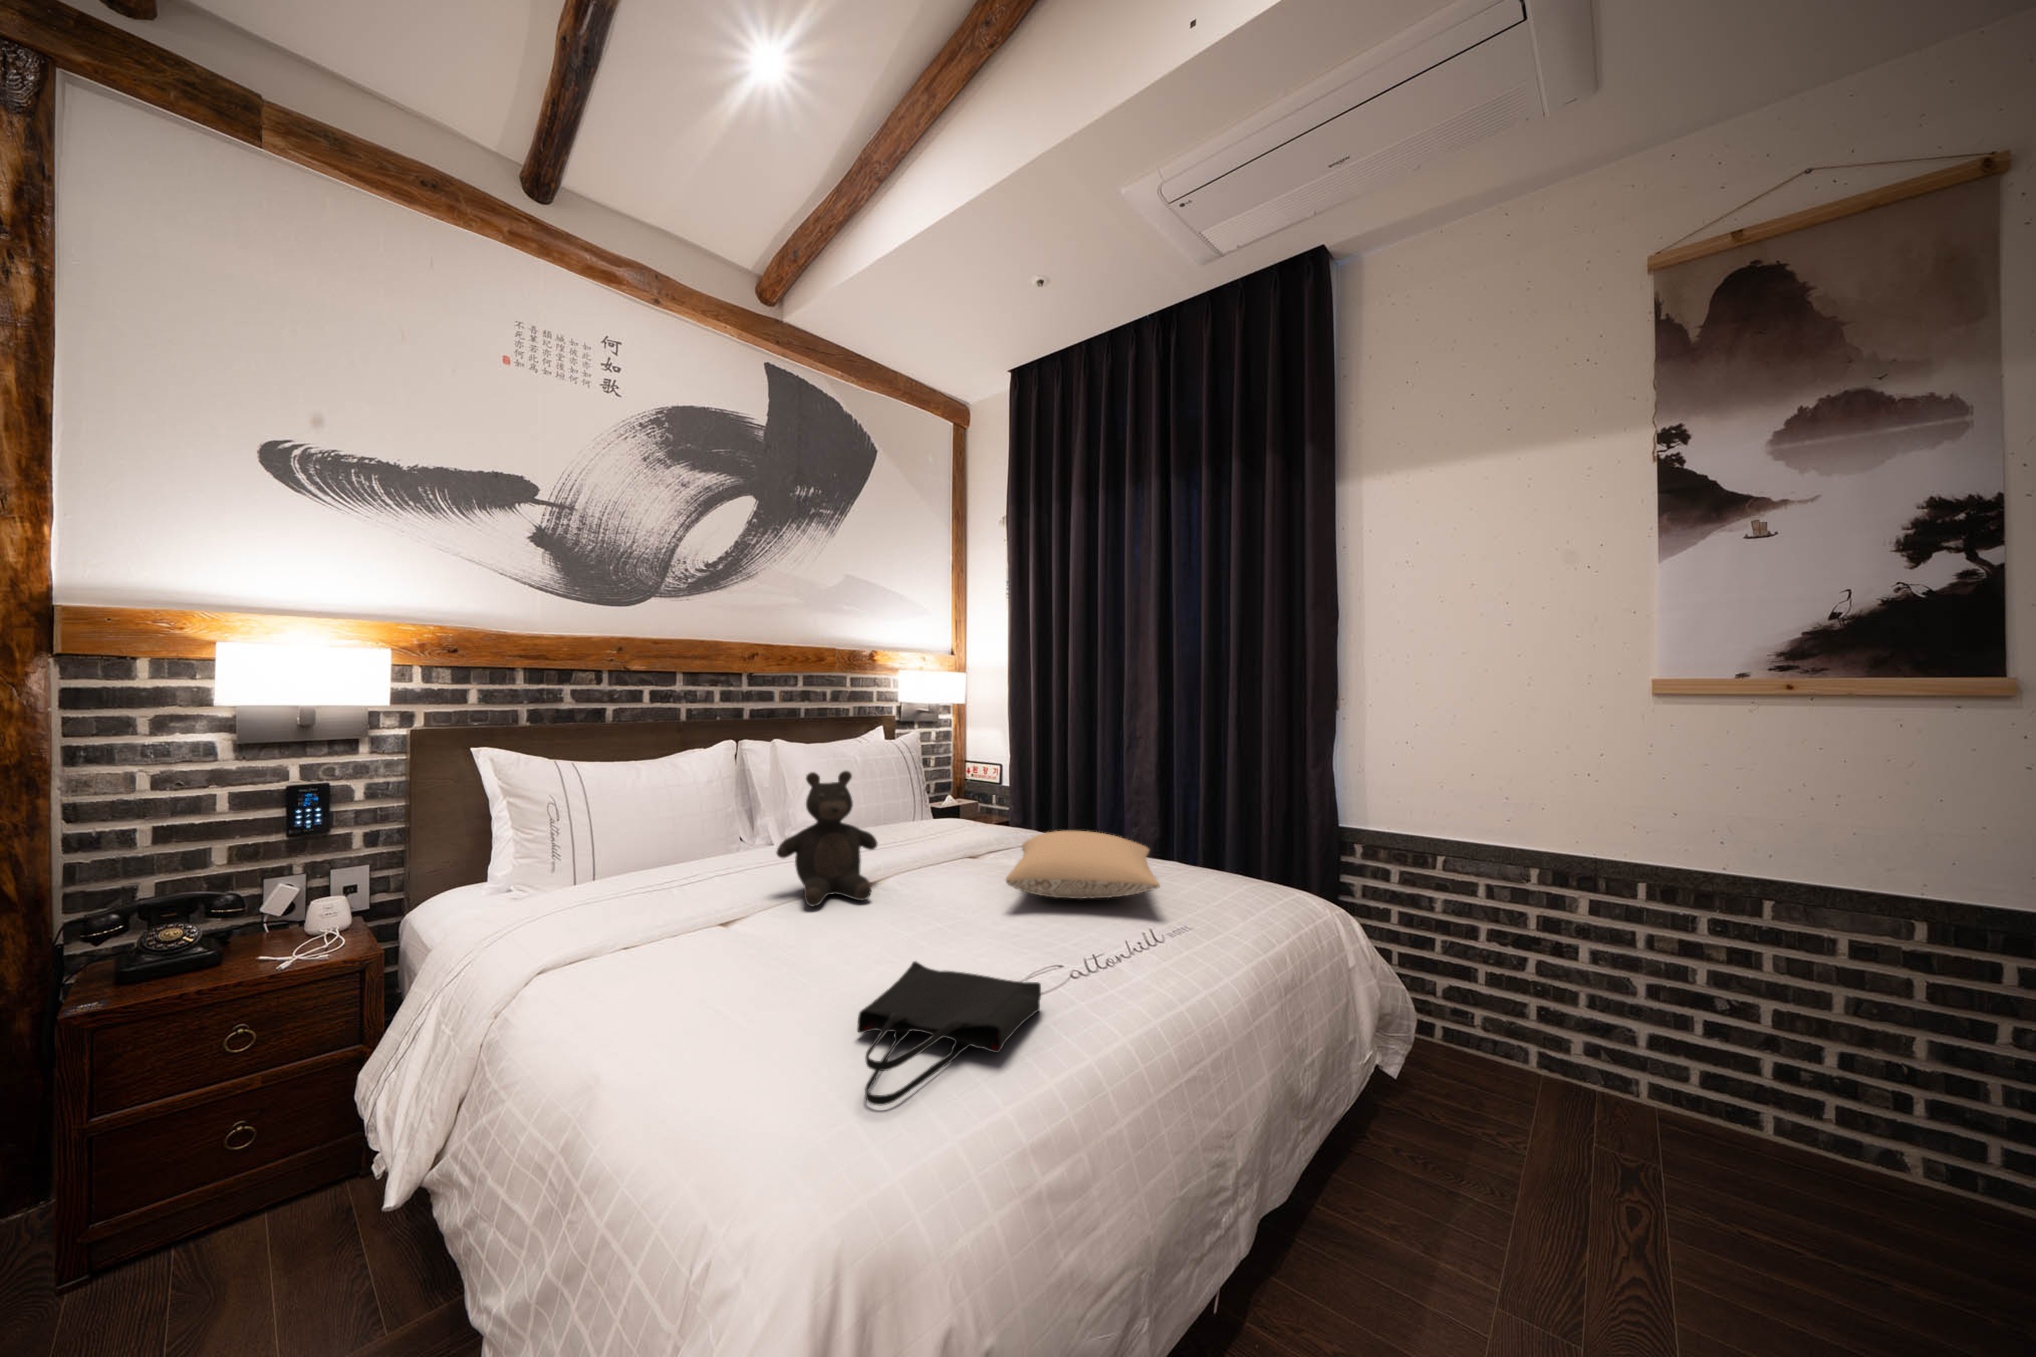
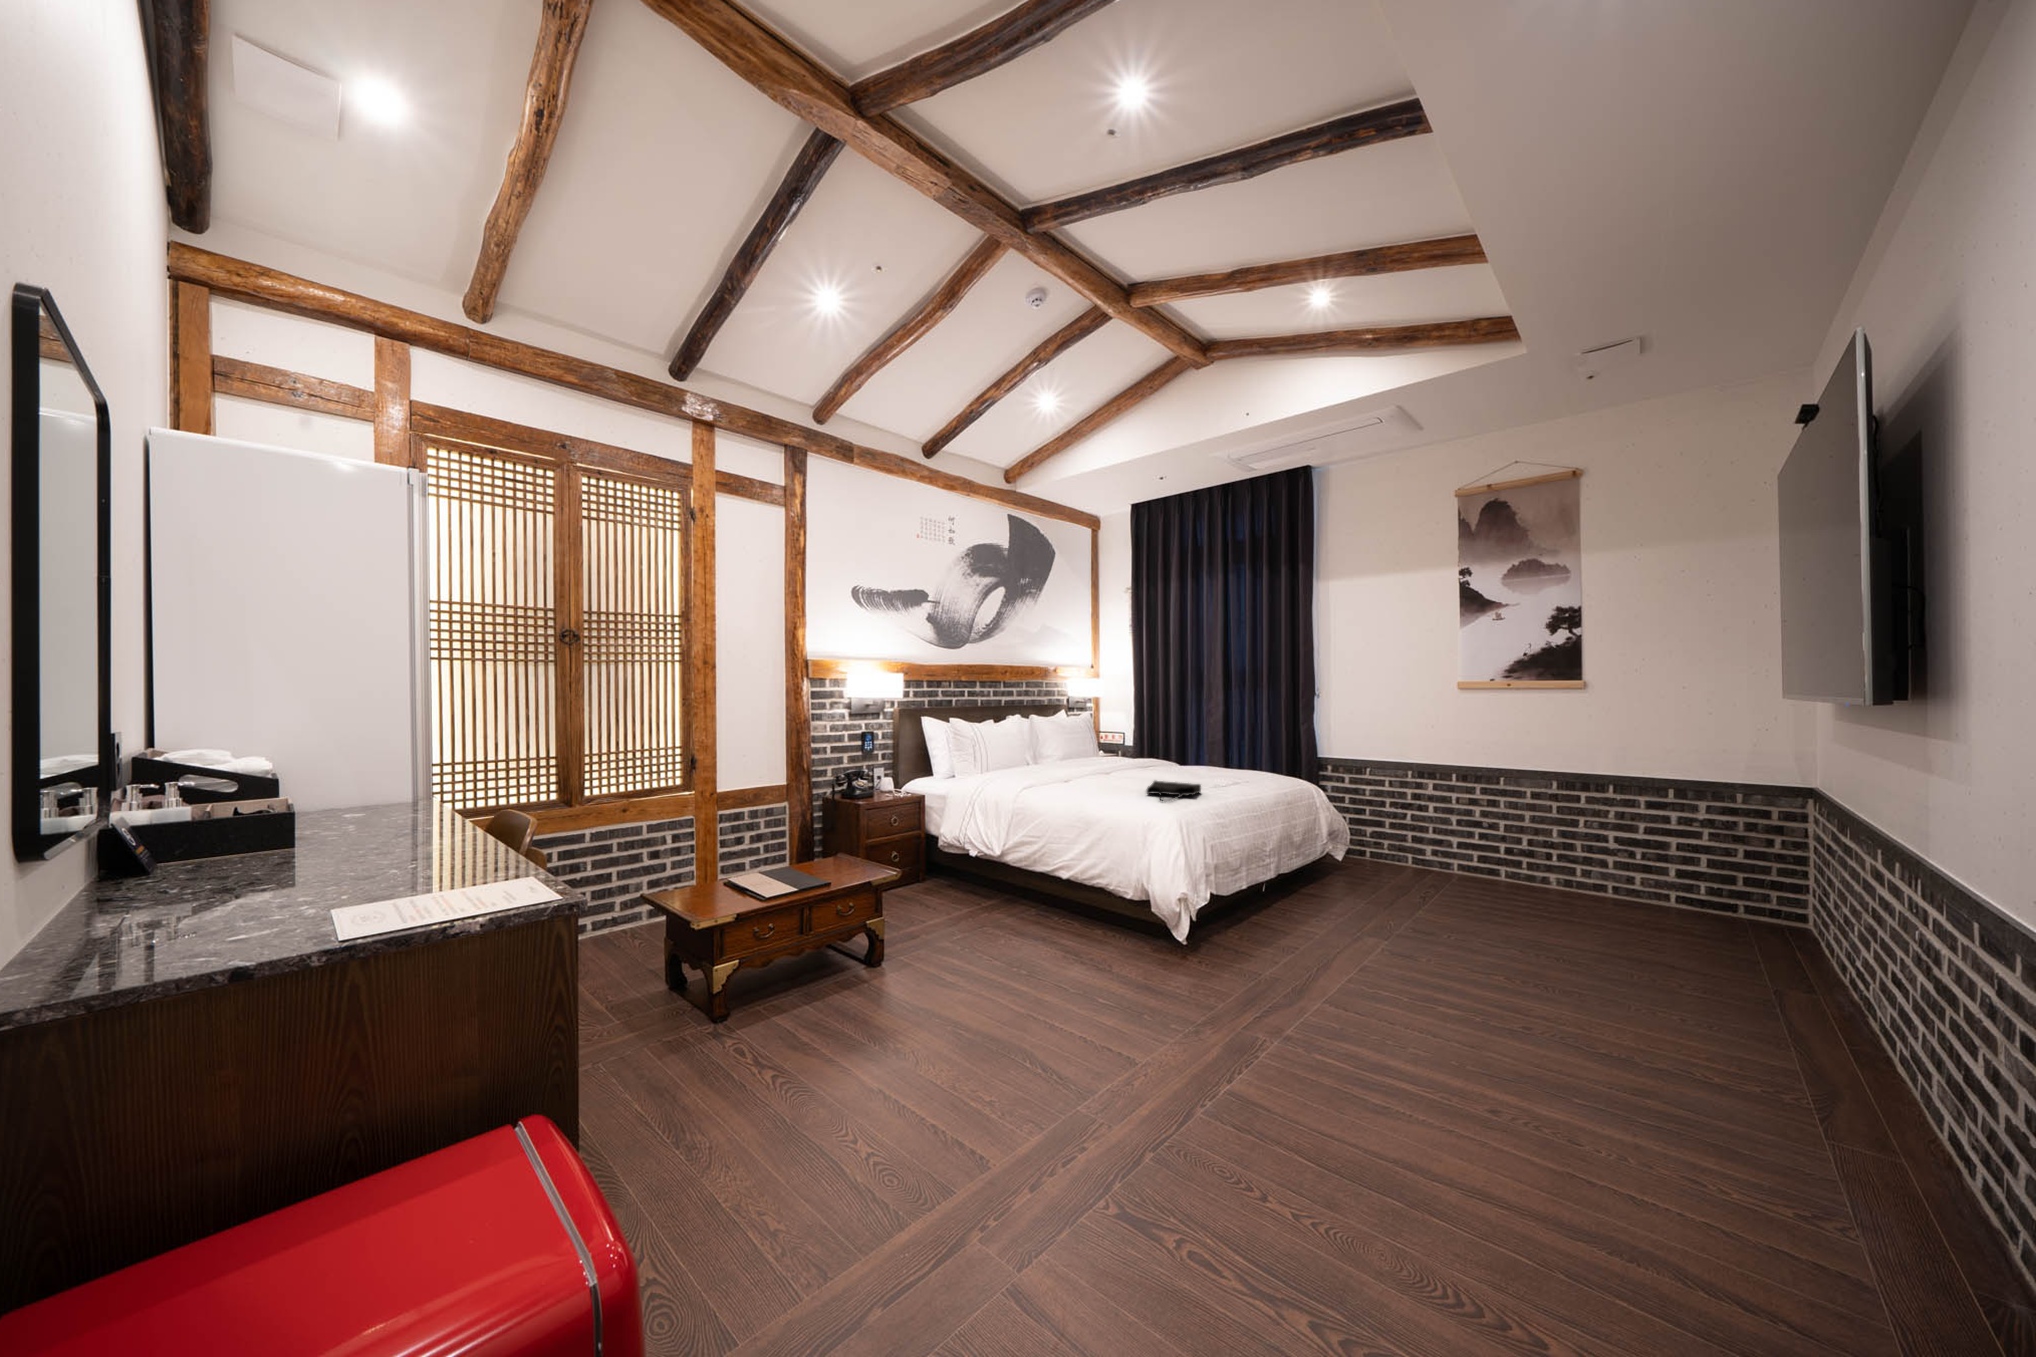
teddy bear: present [777,771,877,906] -> none [1072,724,1114,777]
pillow: present [1006,831,1160,899] -> none [1169,750,1236,775]

